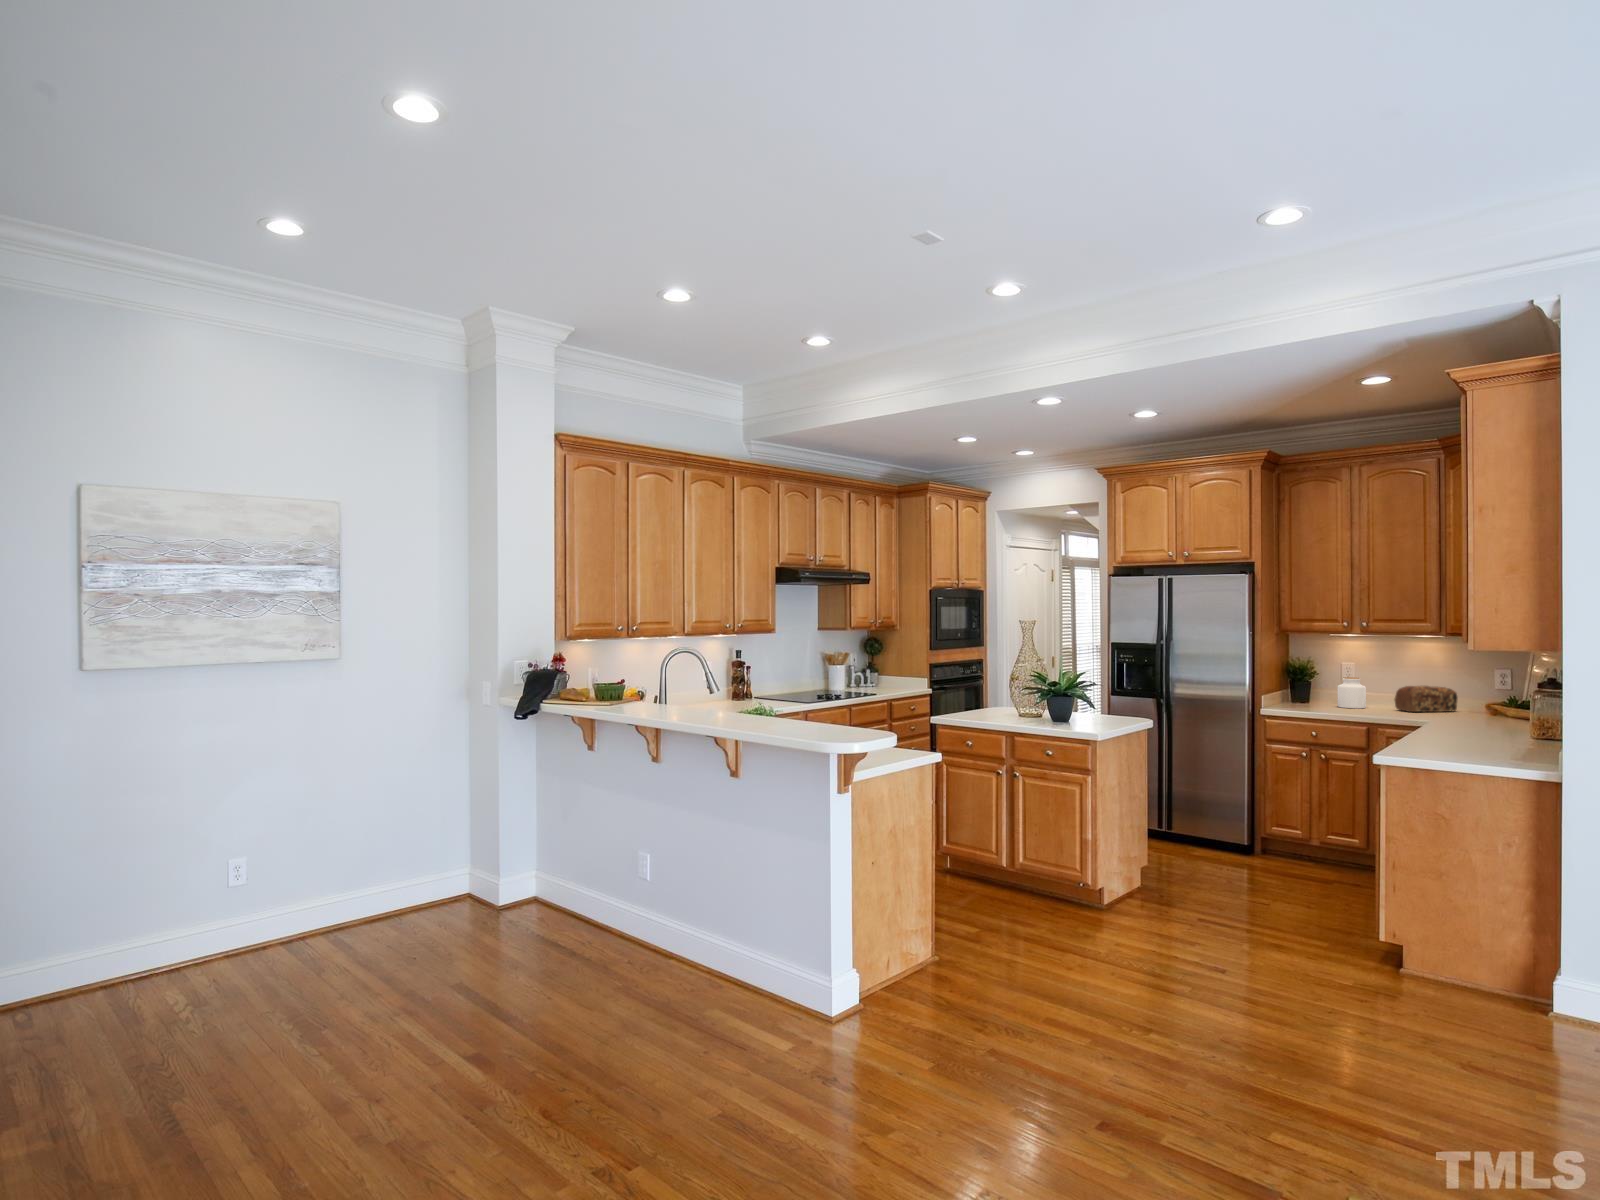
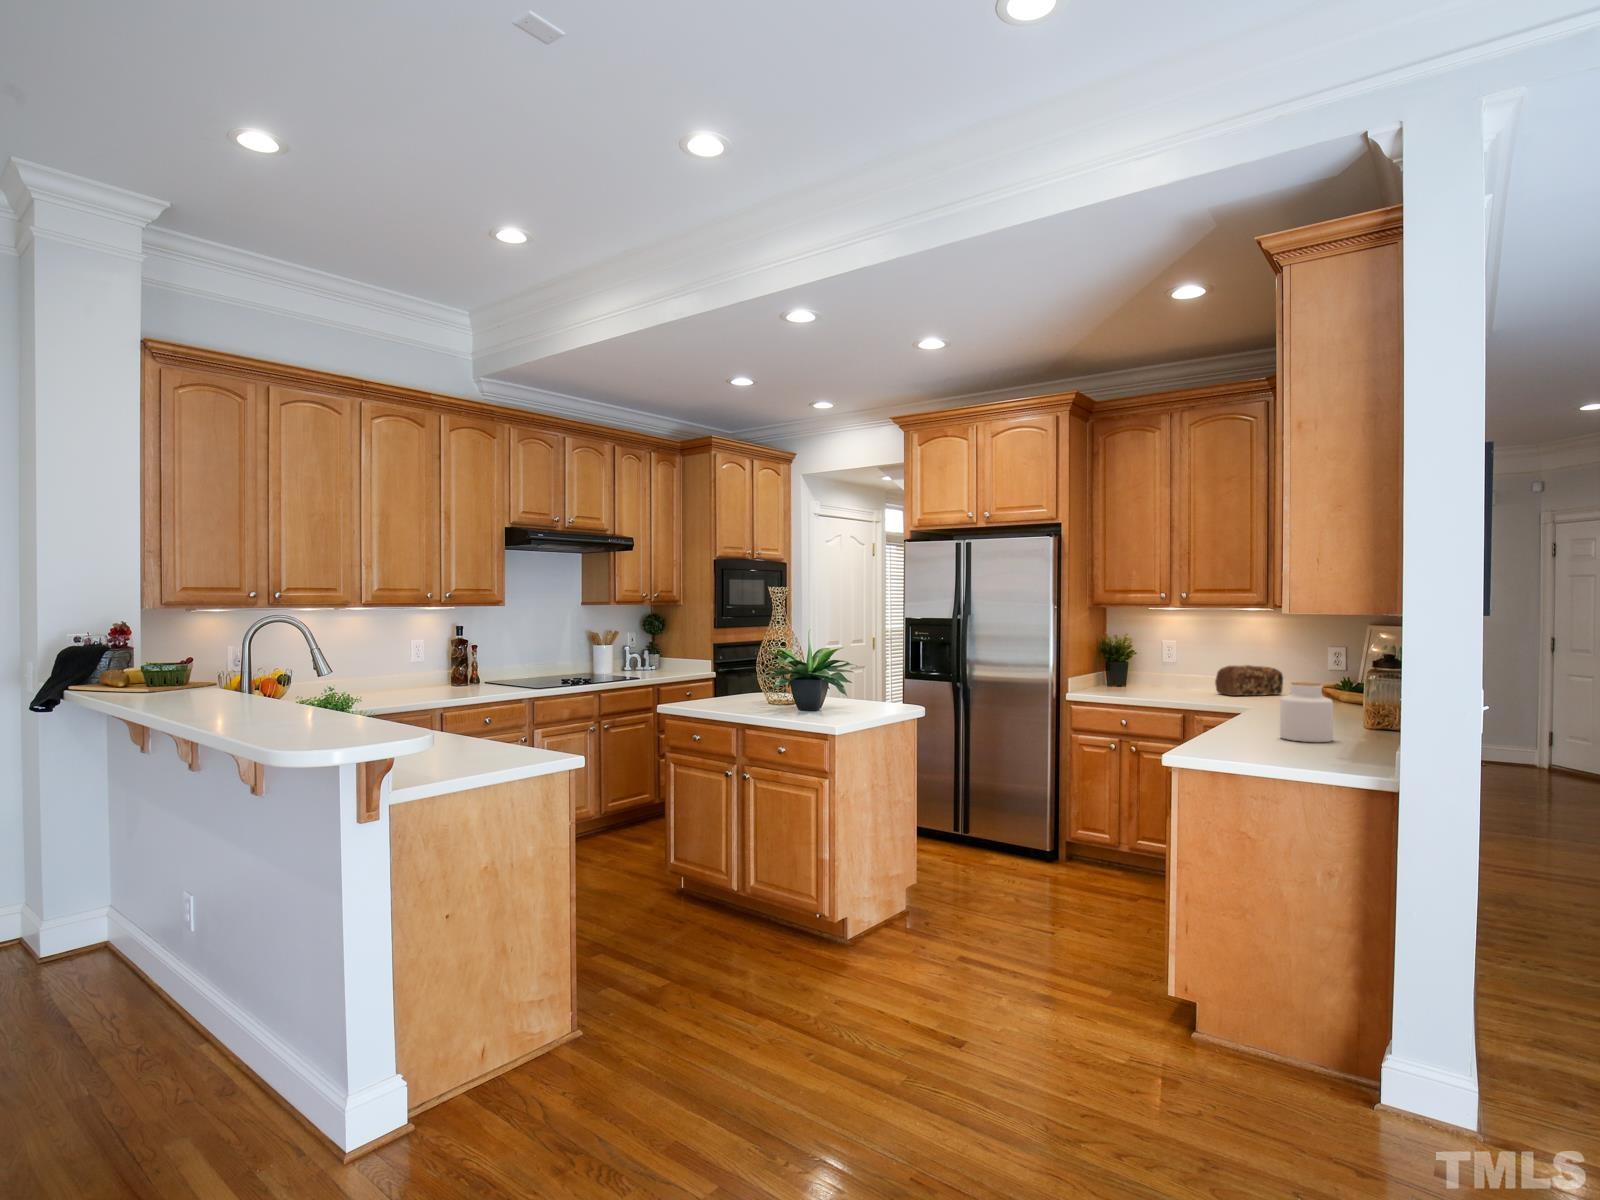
jar: present [1337,677,1366,709] -> present [1280,682,1333,742]

